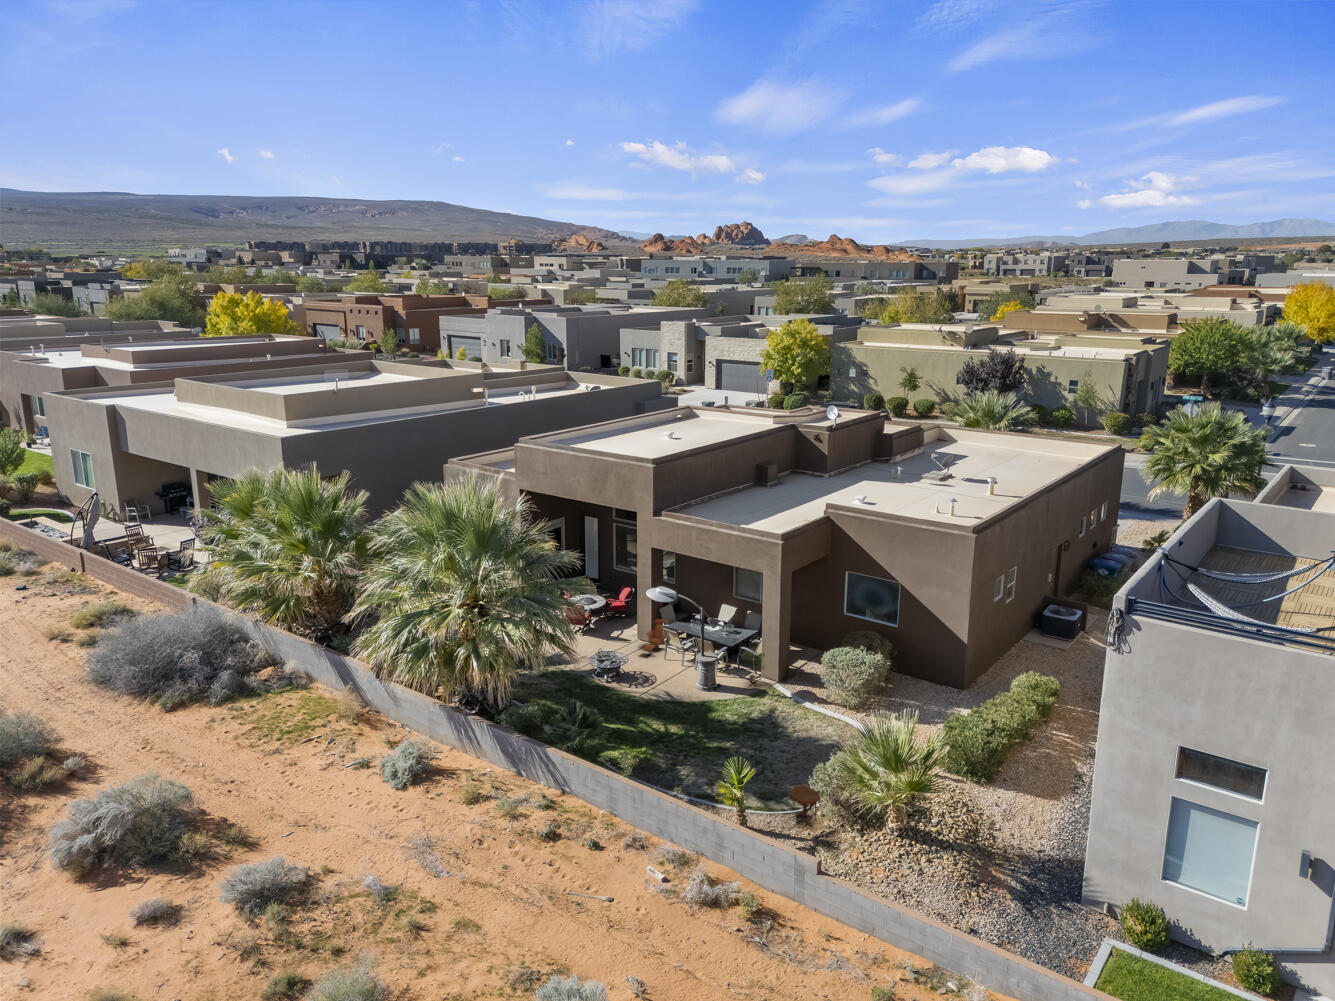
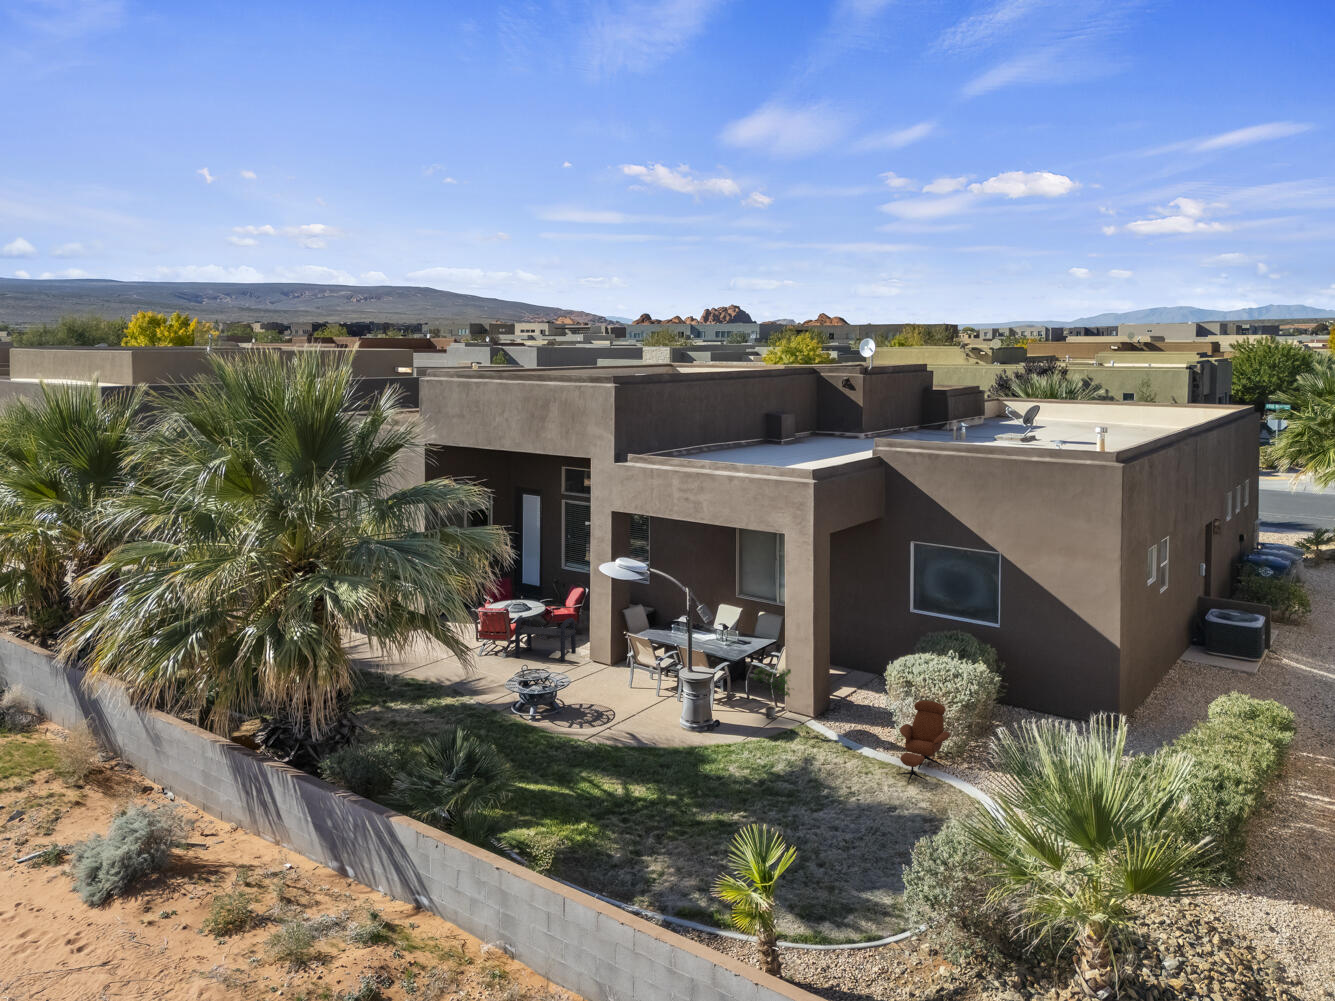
bench: none [589,607,628,639] -> present [515,618,576,662]
lounge chair: present [644,619,668,655] -> present [898,701,950,783]
side table: present [790,785,821,827] -> none [867,888,932,977]

